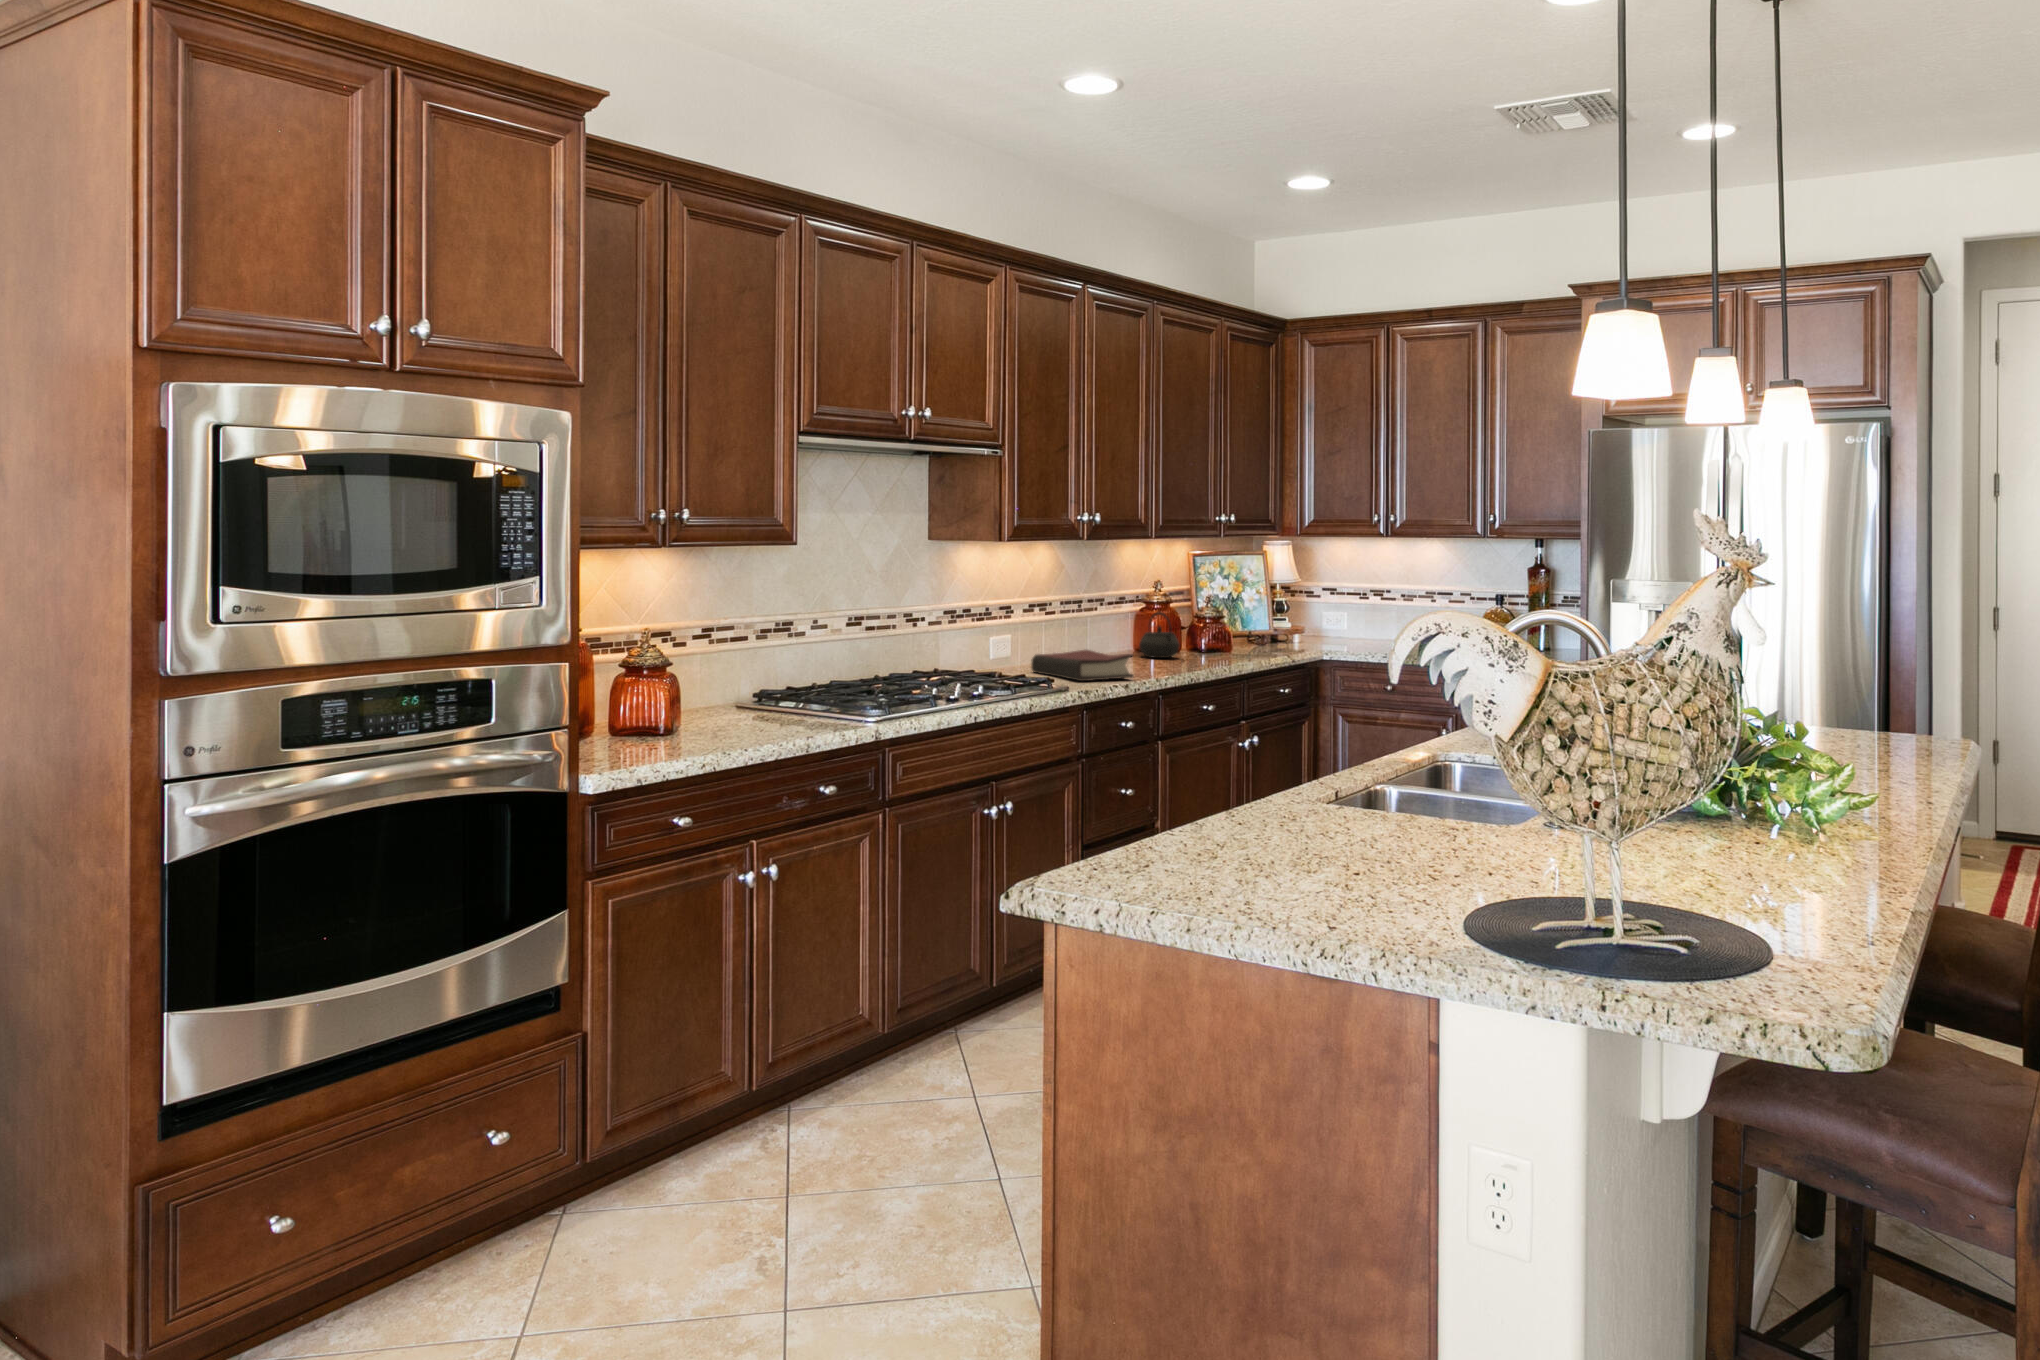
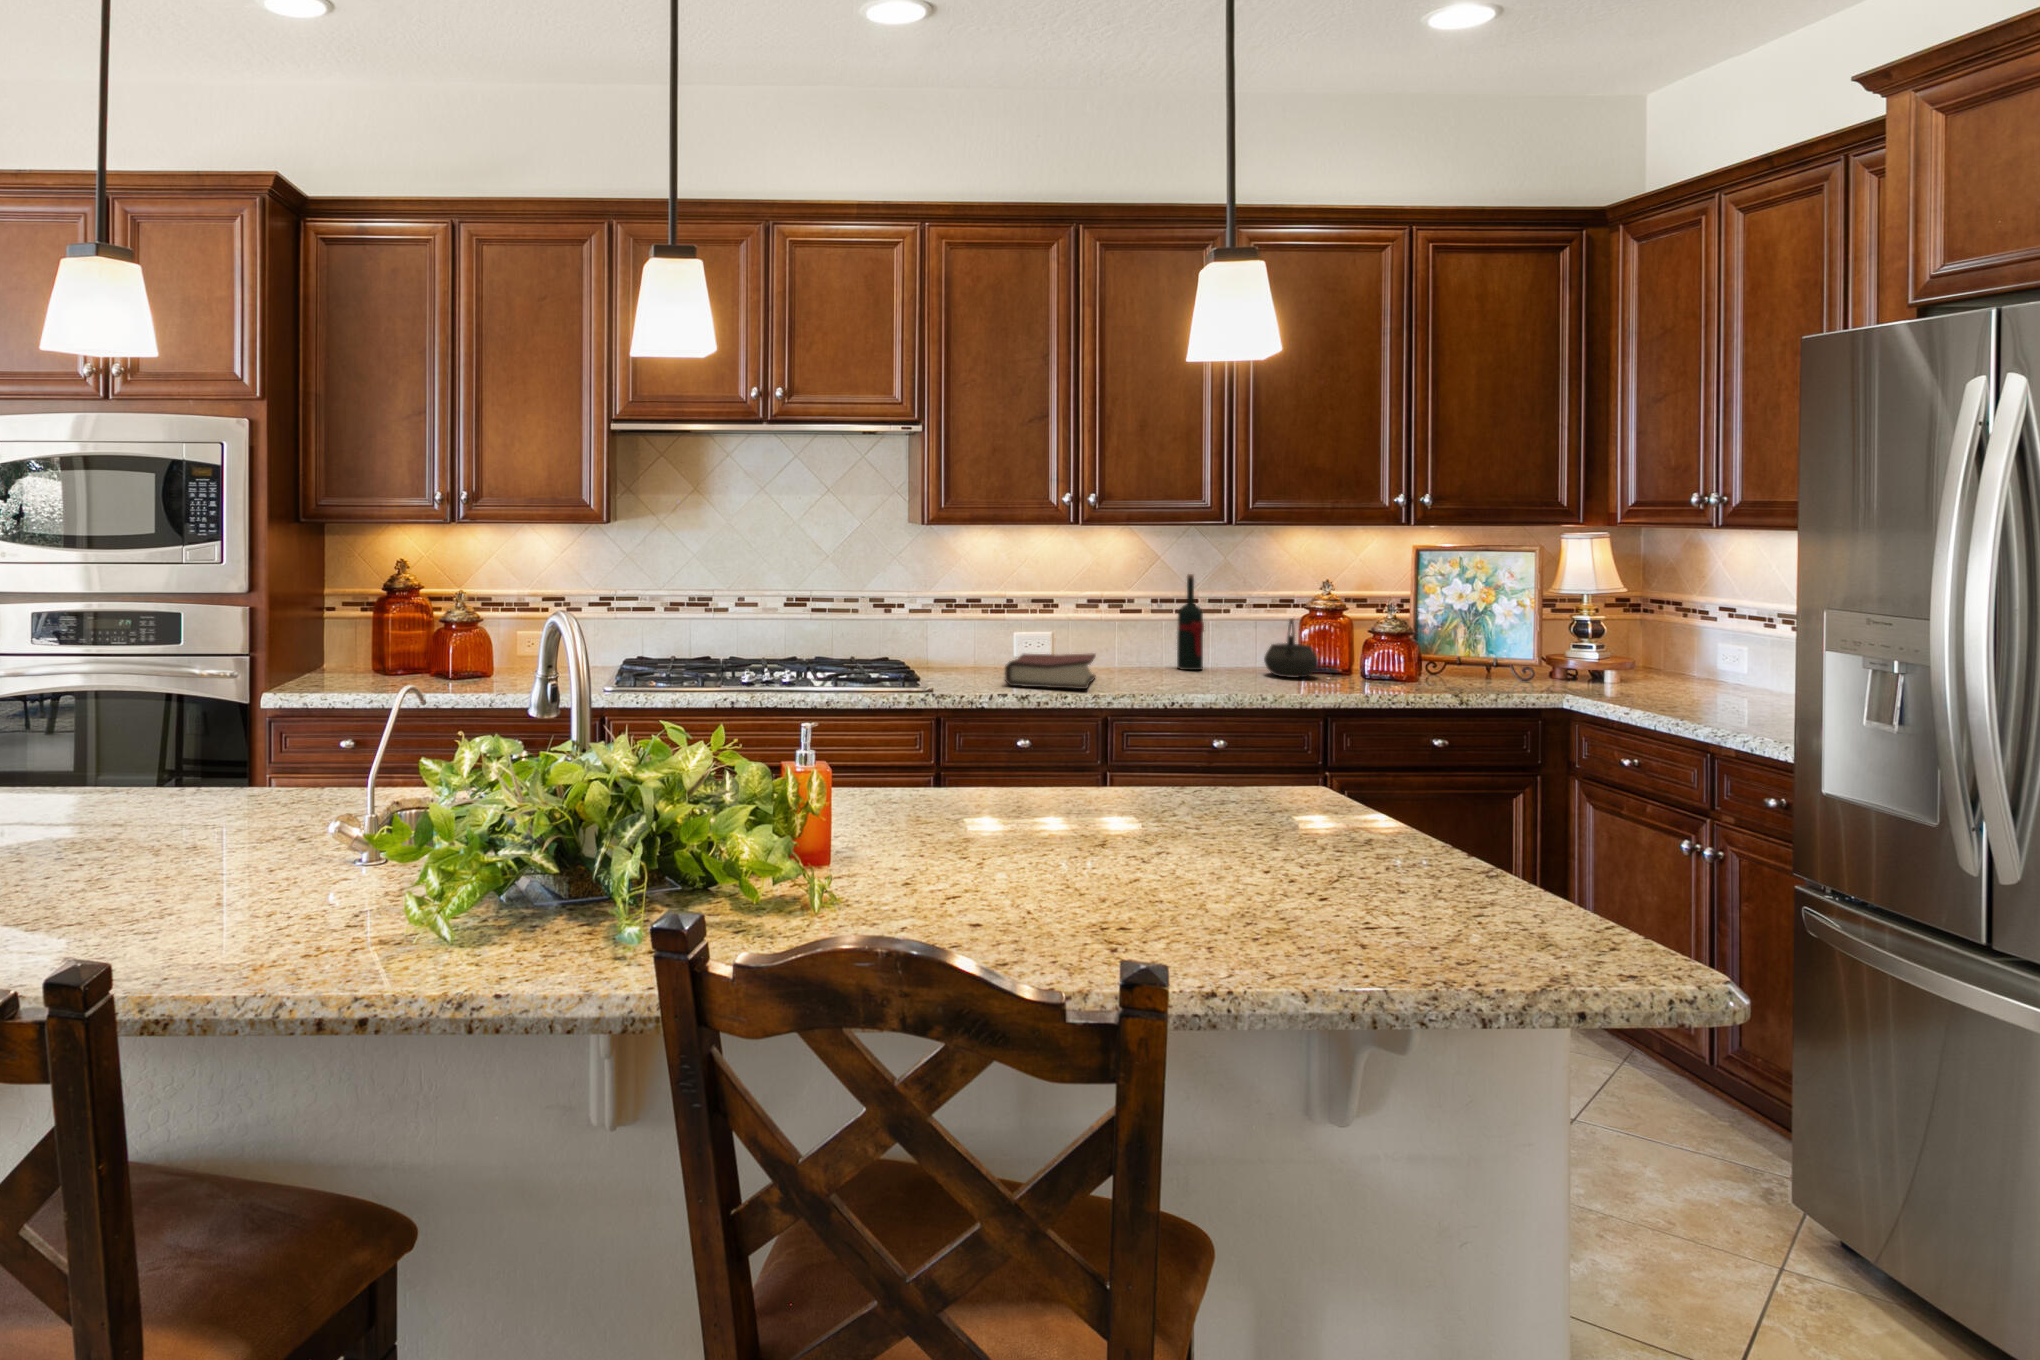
wine bottle: none [1084,580,1110,659] -> present [1177,574,1204,670]

